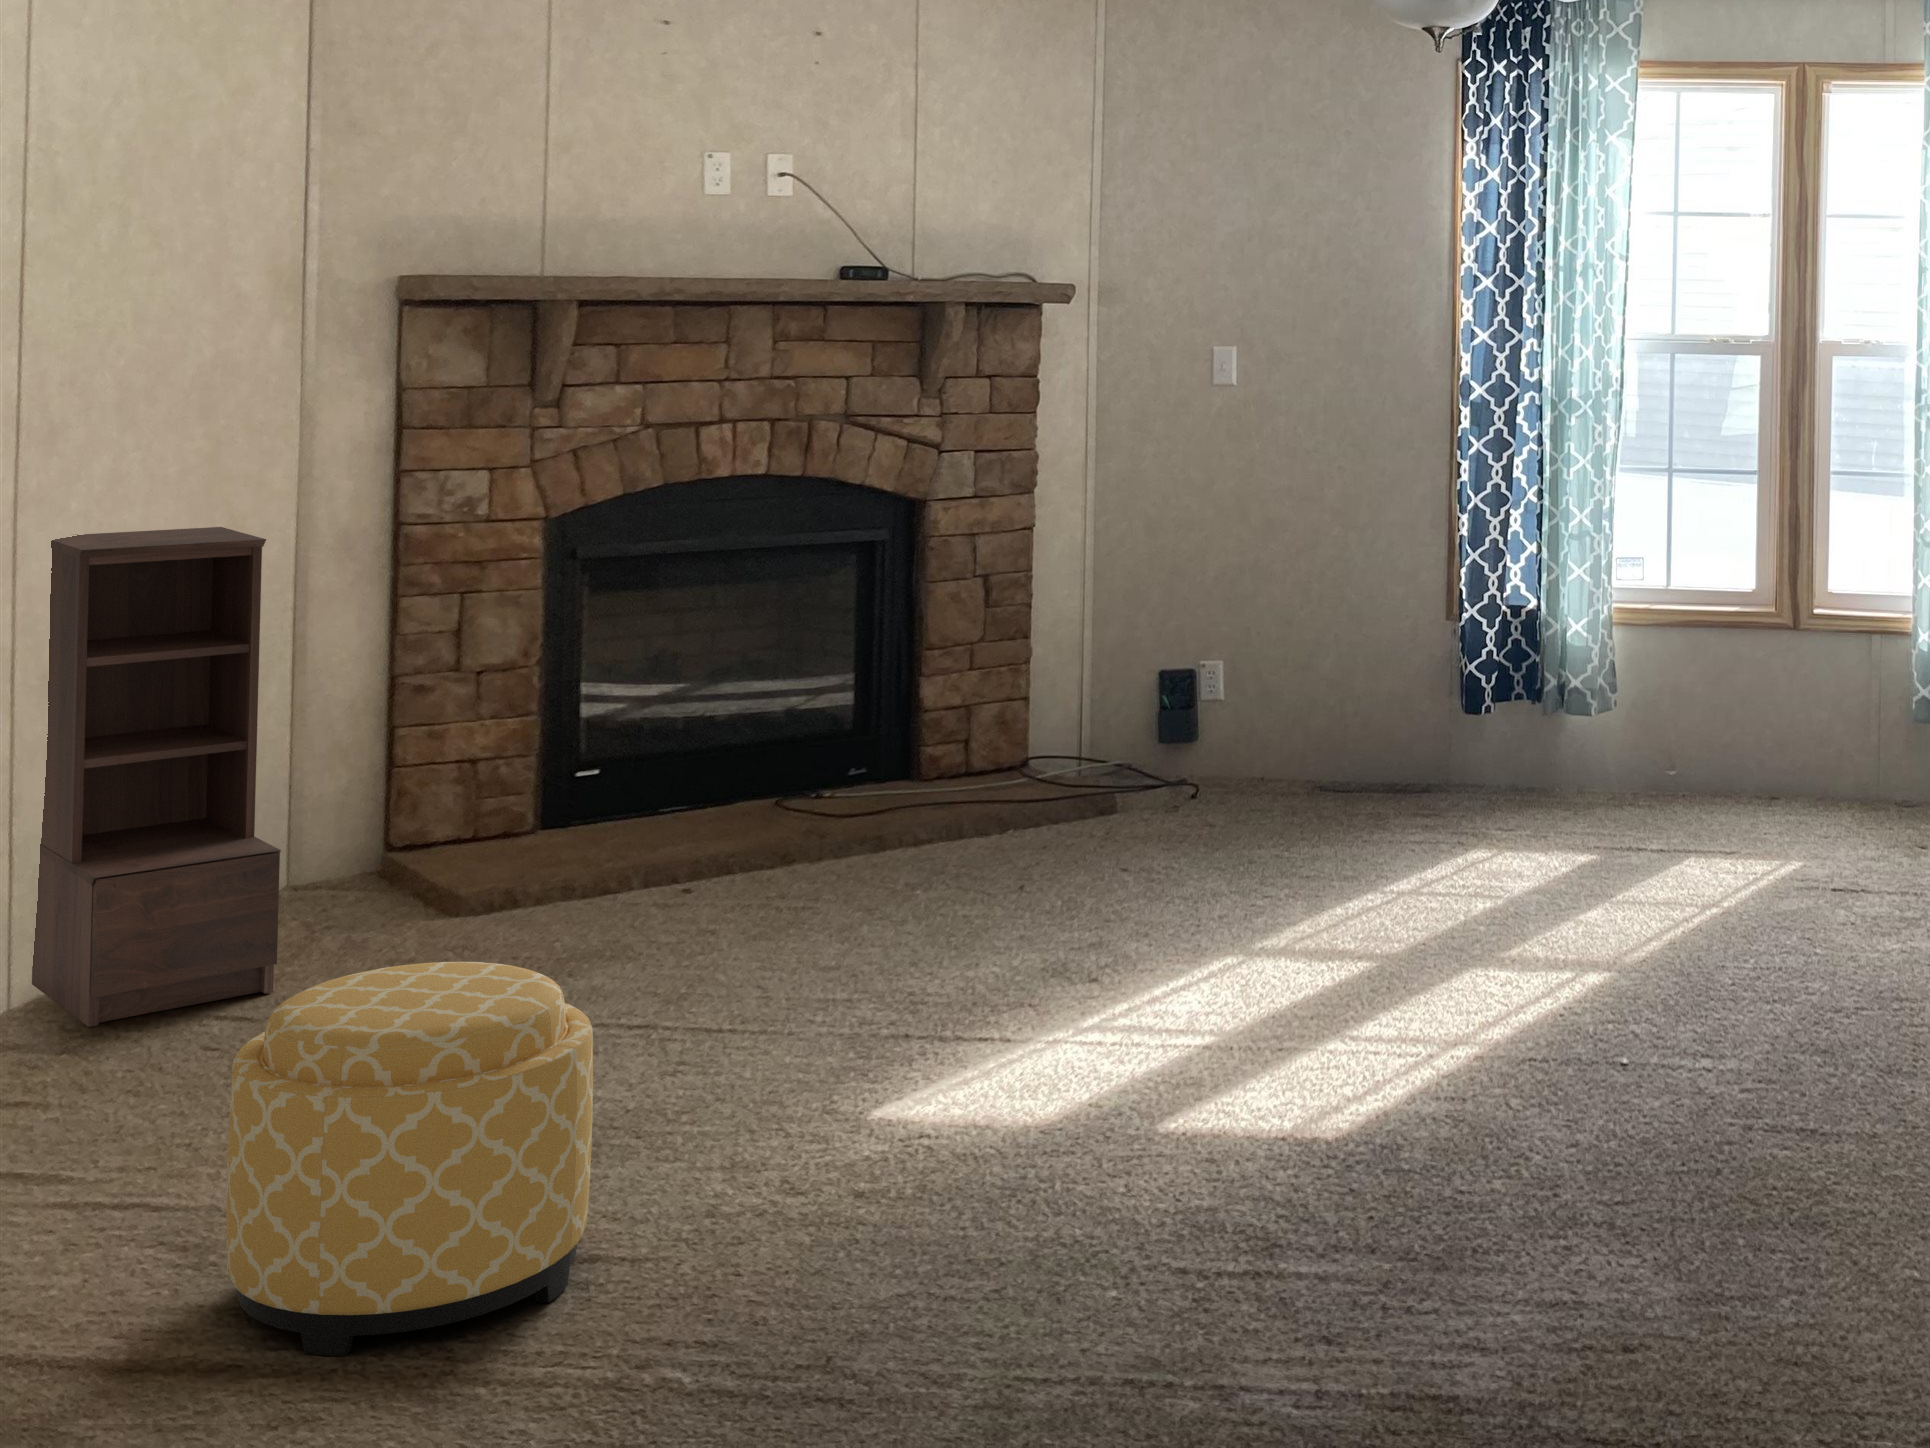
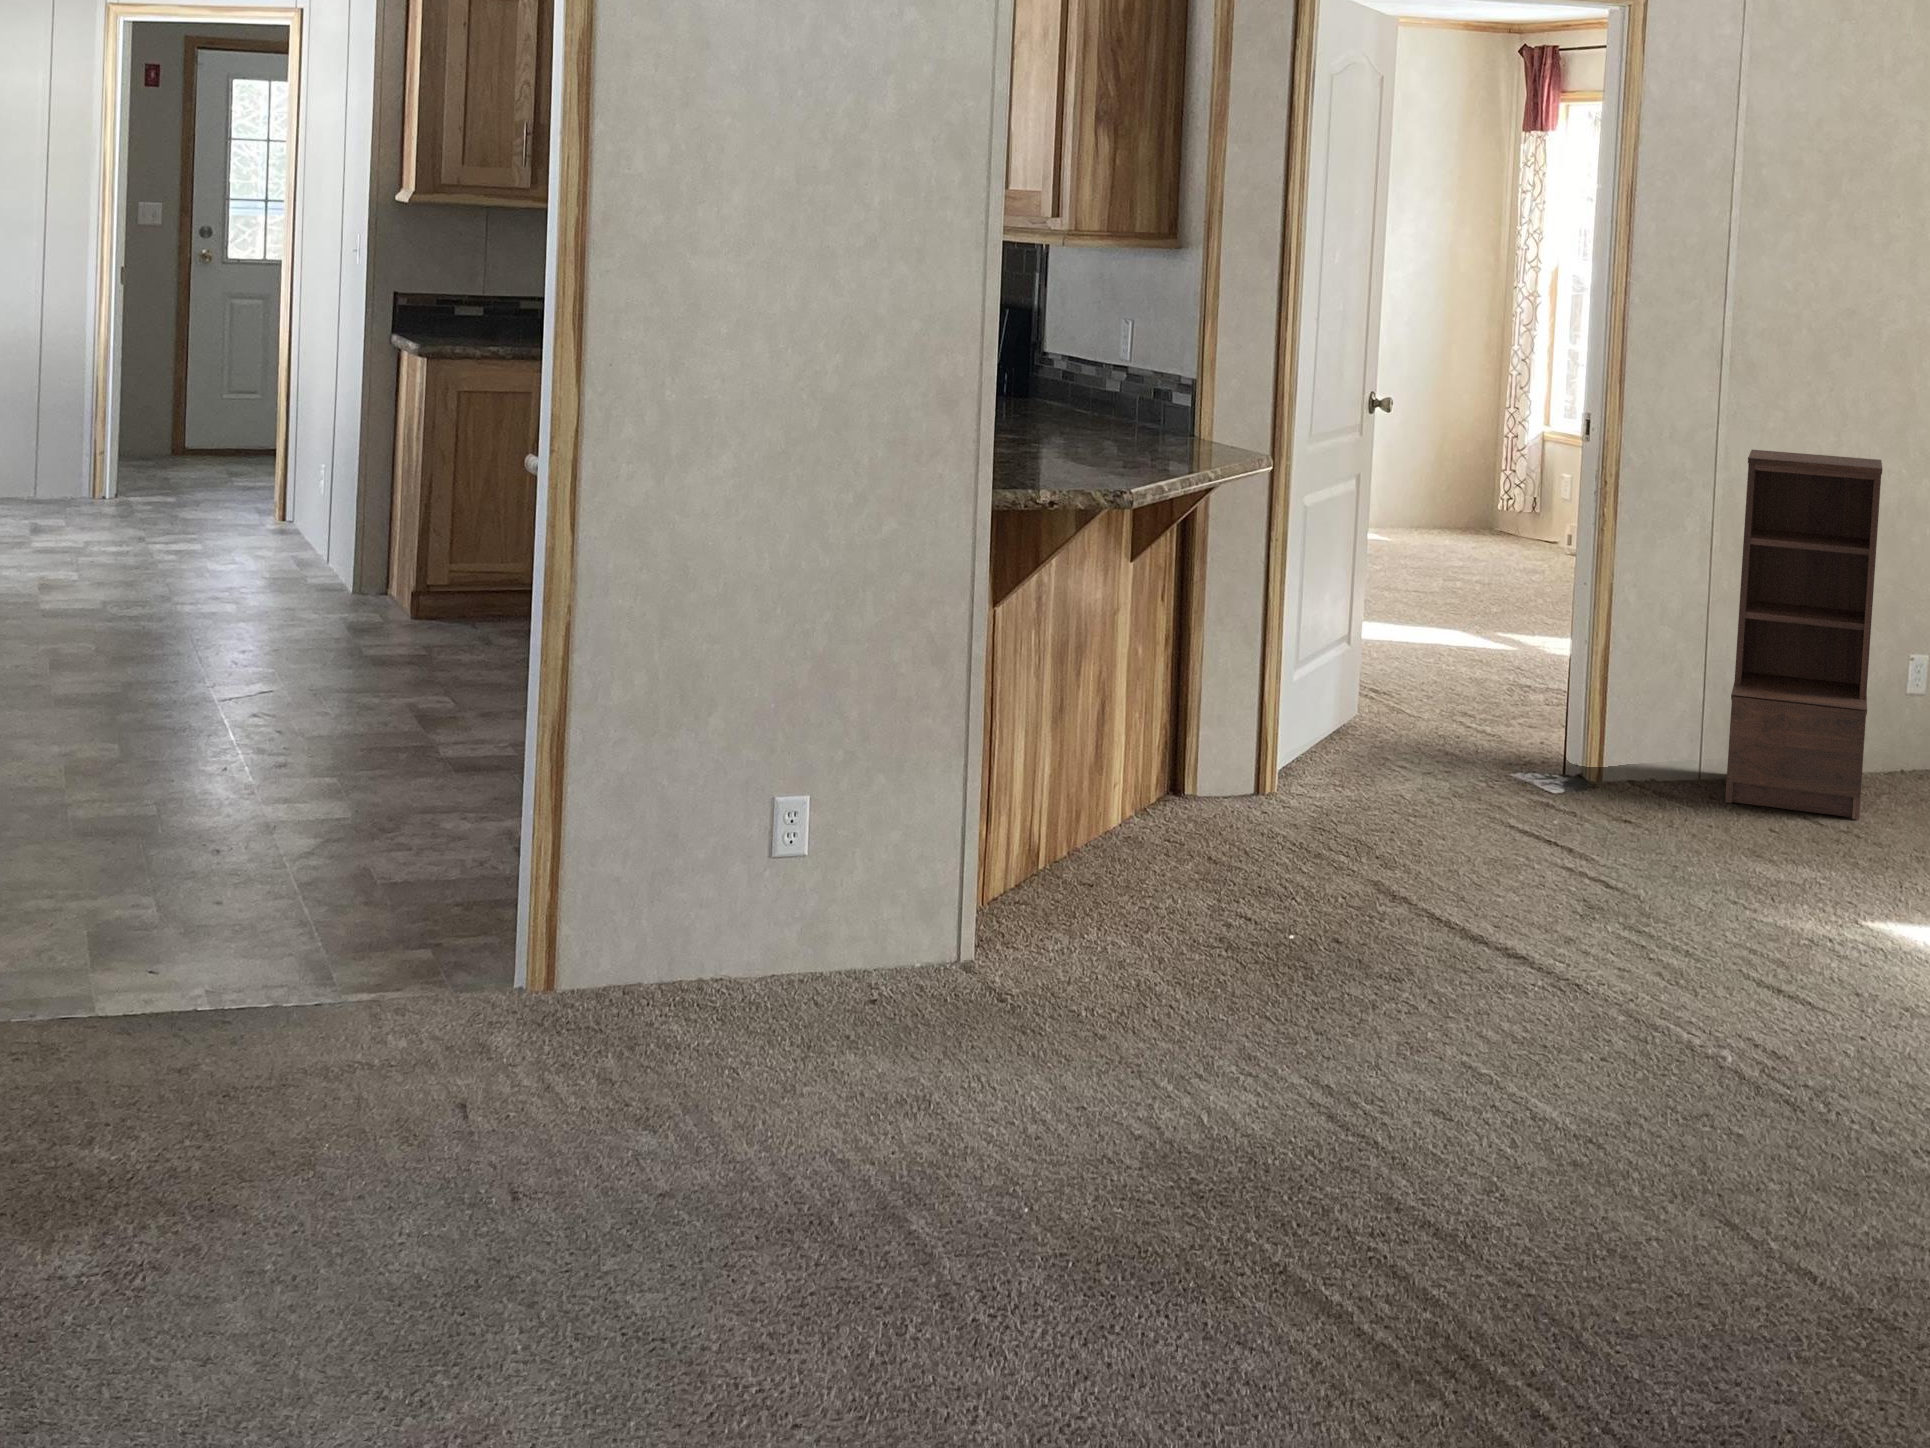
ottoman: present [226,962,593,1356] -> none [1563,743,1815,1003]

